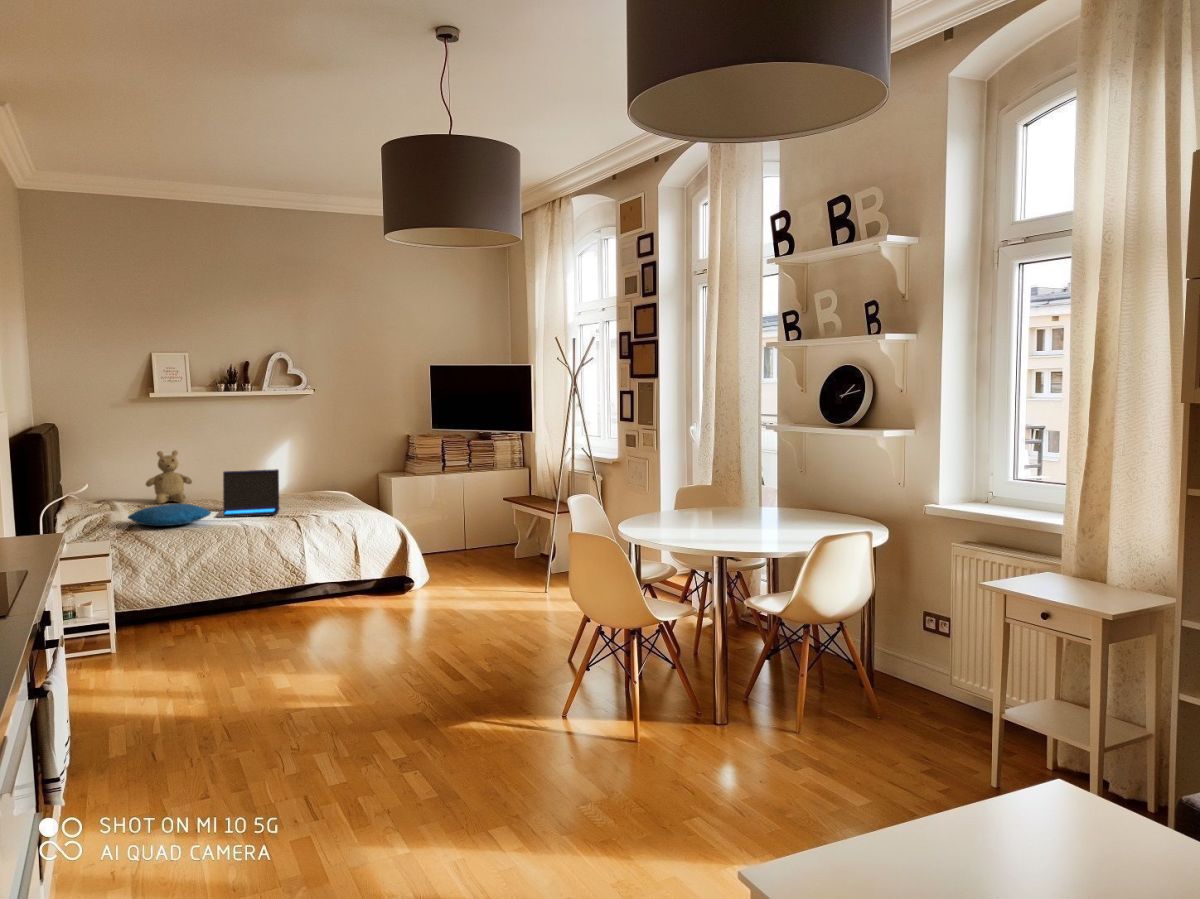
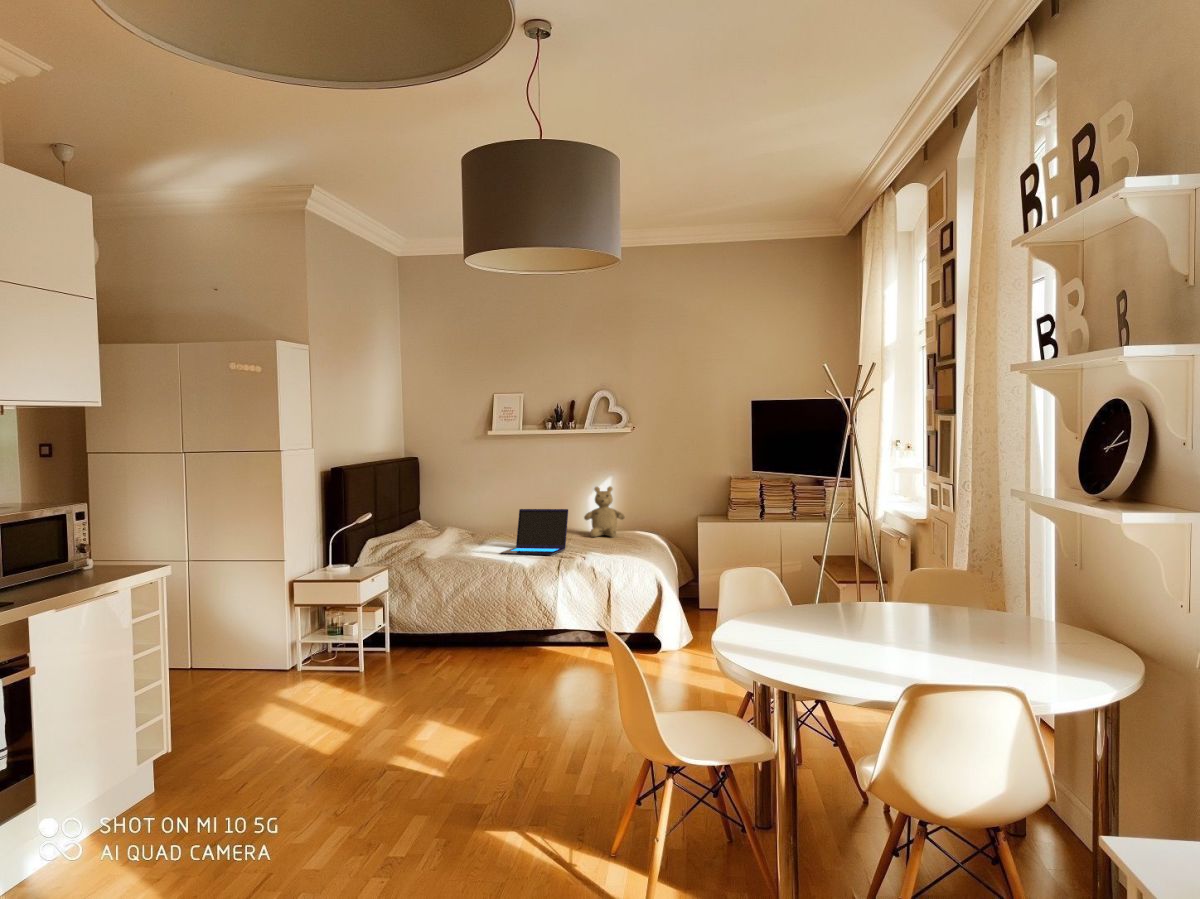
teddy bear: present [146,450,192,504] -> present [584,486,624,537]
pillow: present [128,504,211,526] -> none [419,538,487,558]

